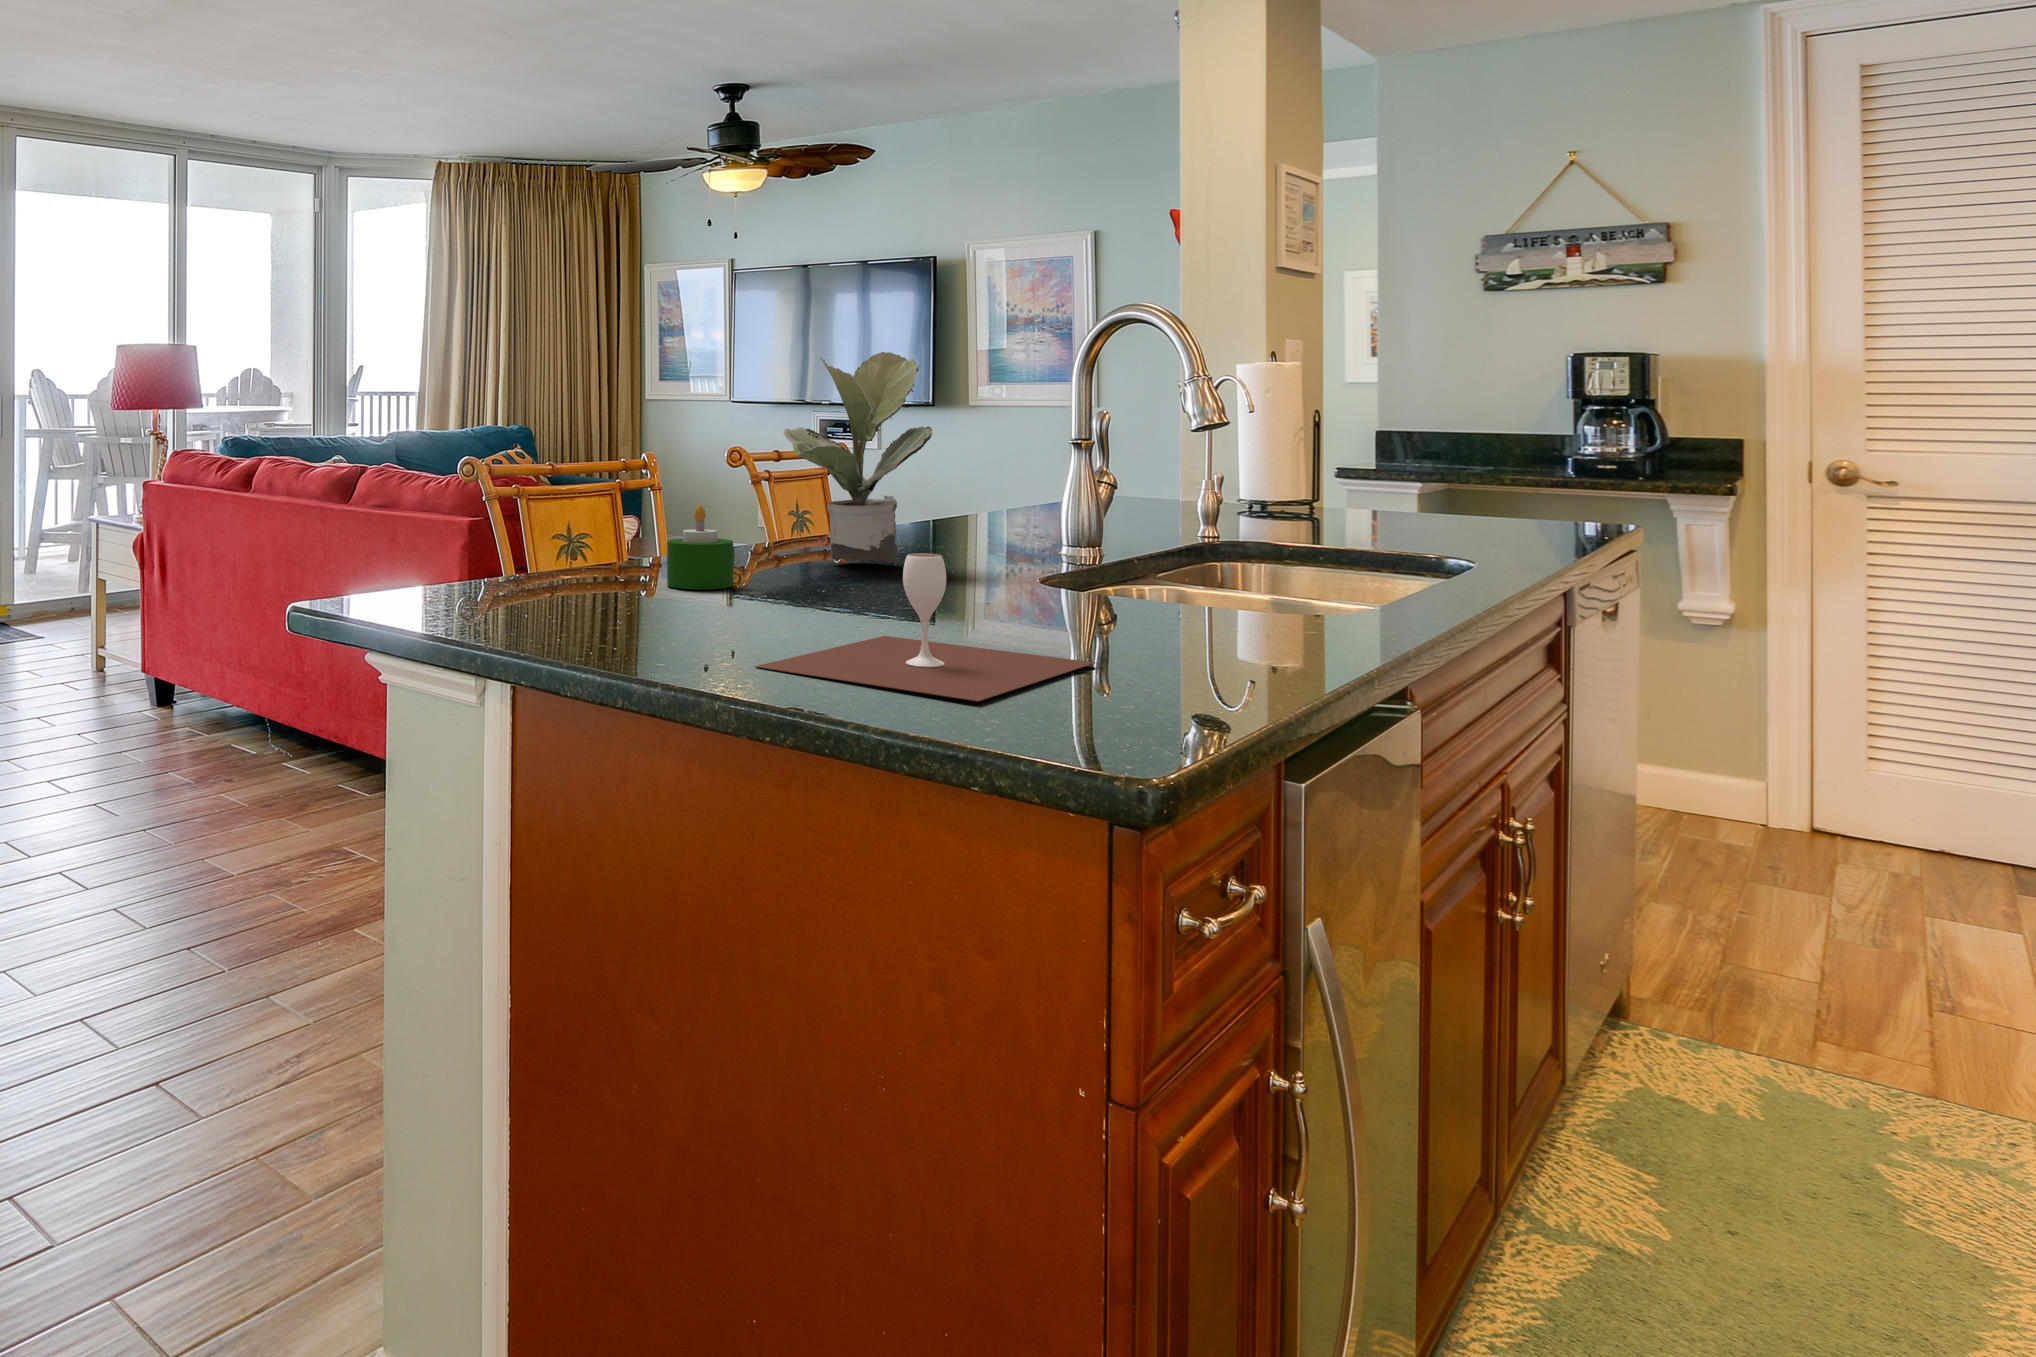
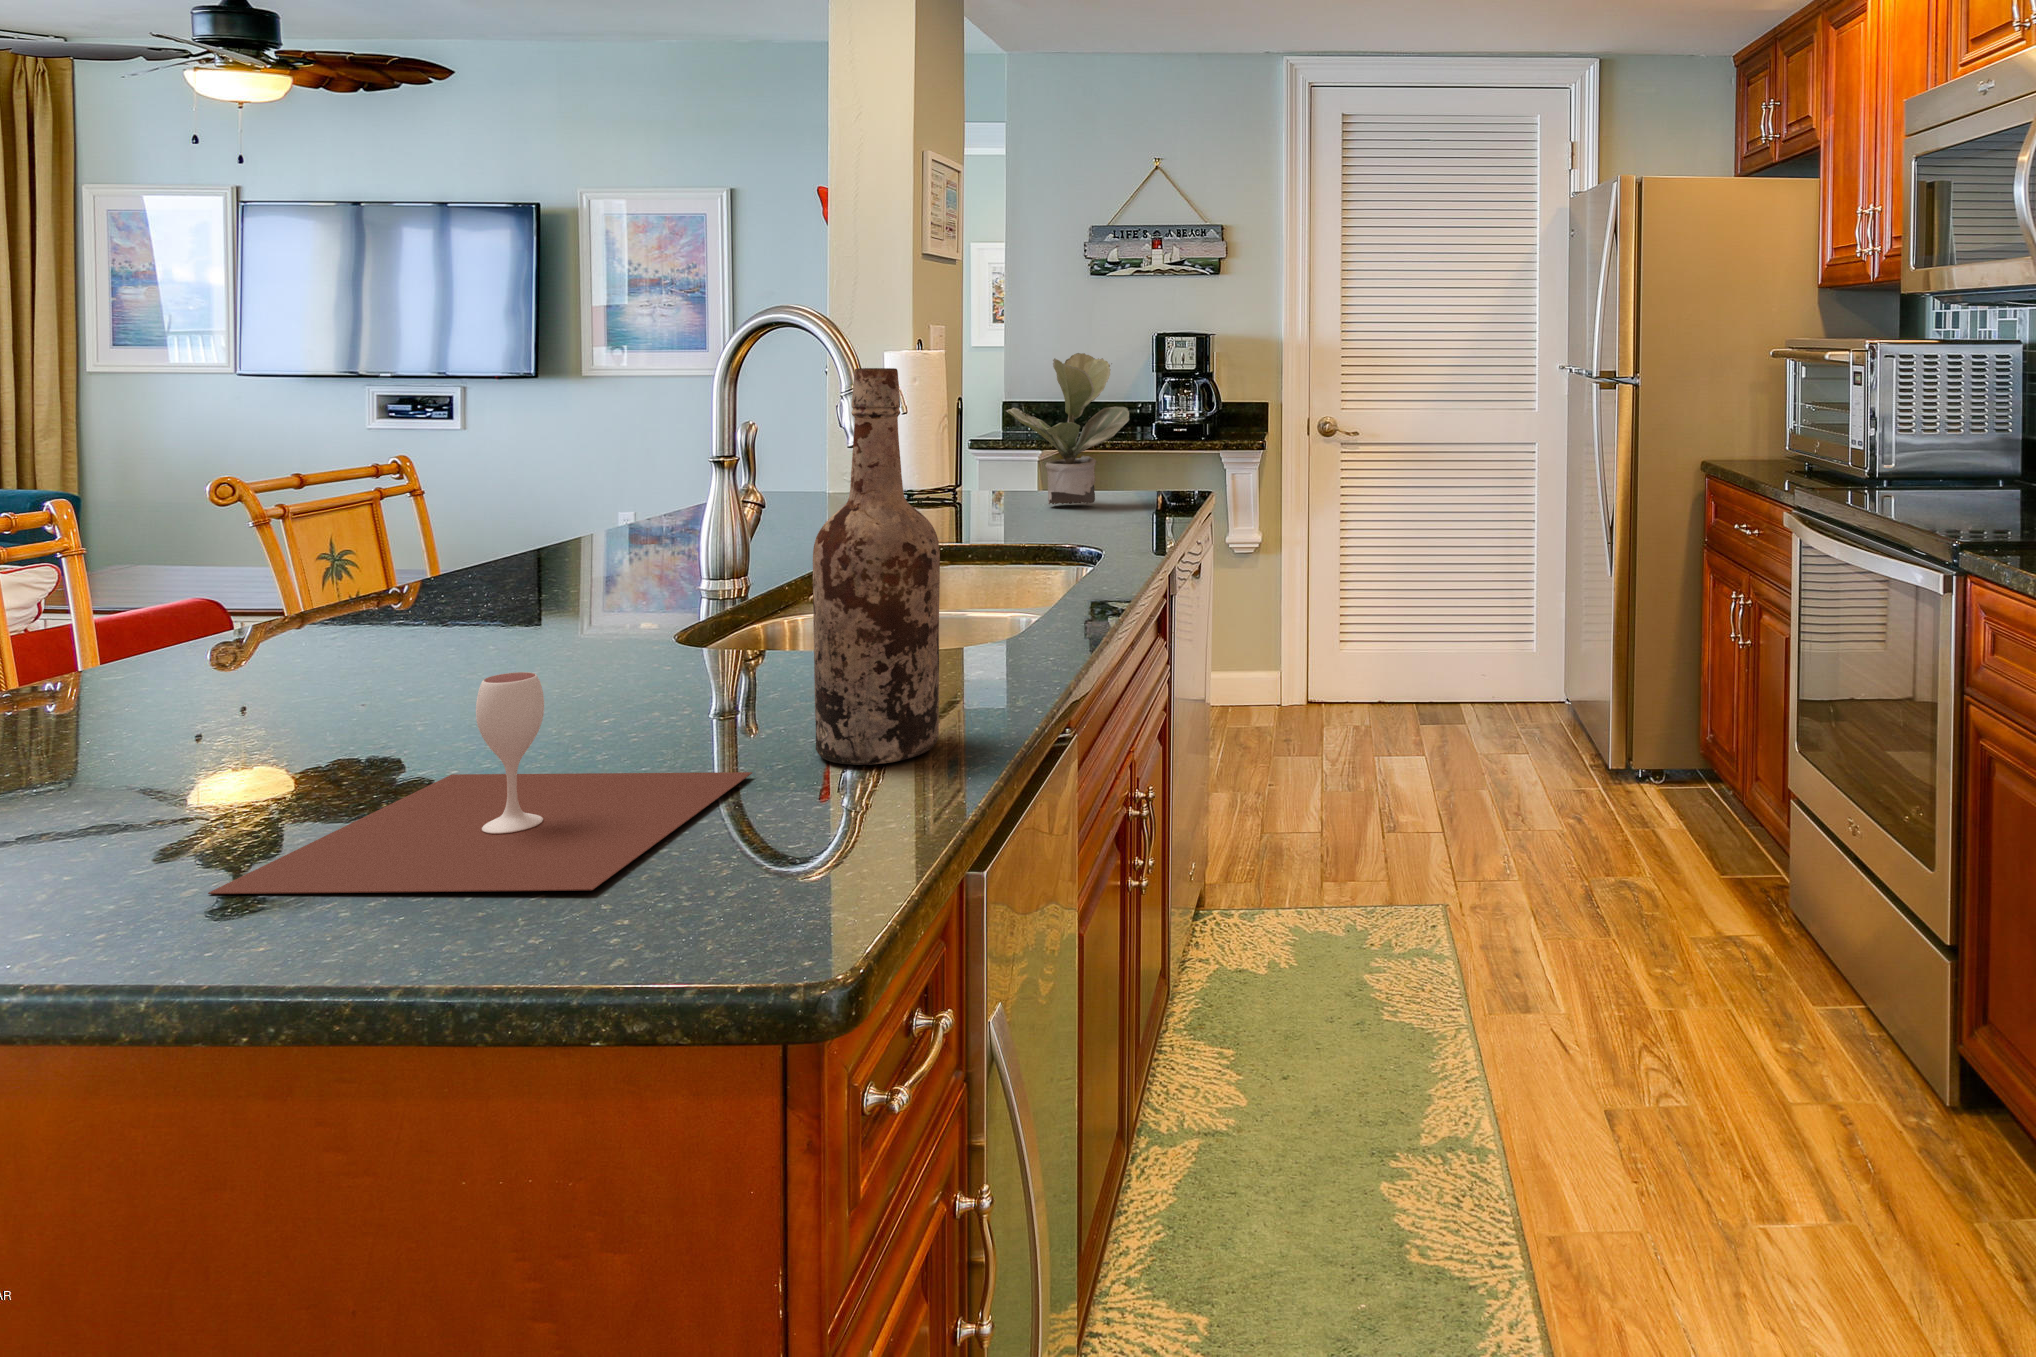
wine bottle: none [1147,331,1259,673] -> present [813,368,940,765]
potted plant: present [784,352,932,564] -> present [1006,353,1129,504]
candle: present [667,505,733,589] -> none [61,597,197,730]

